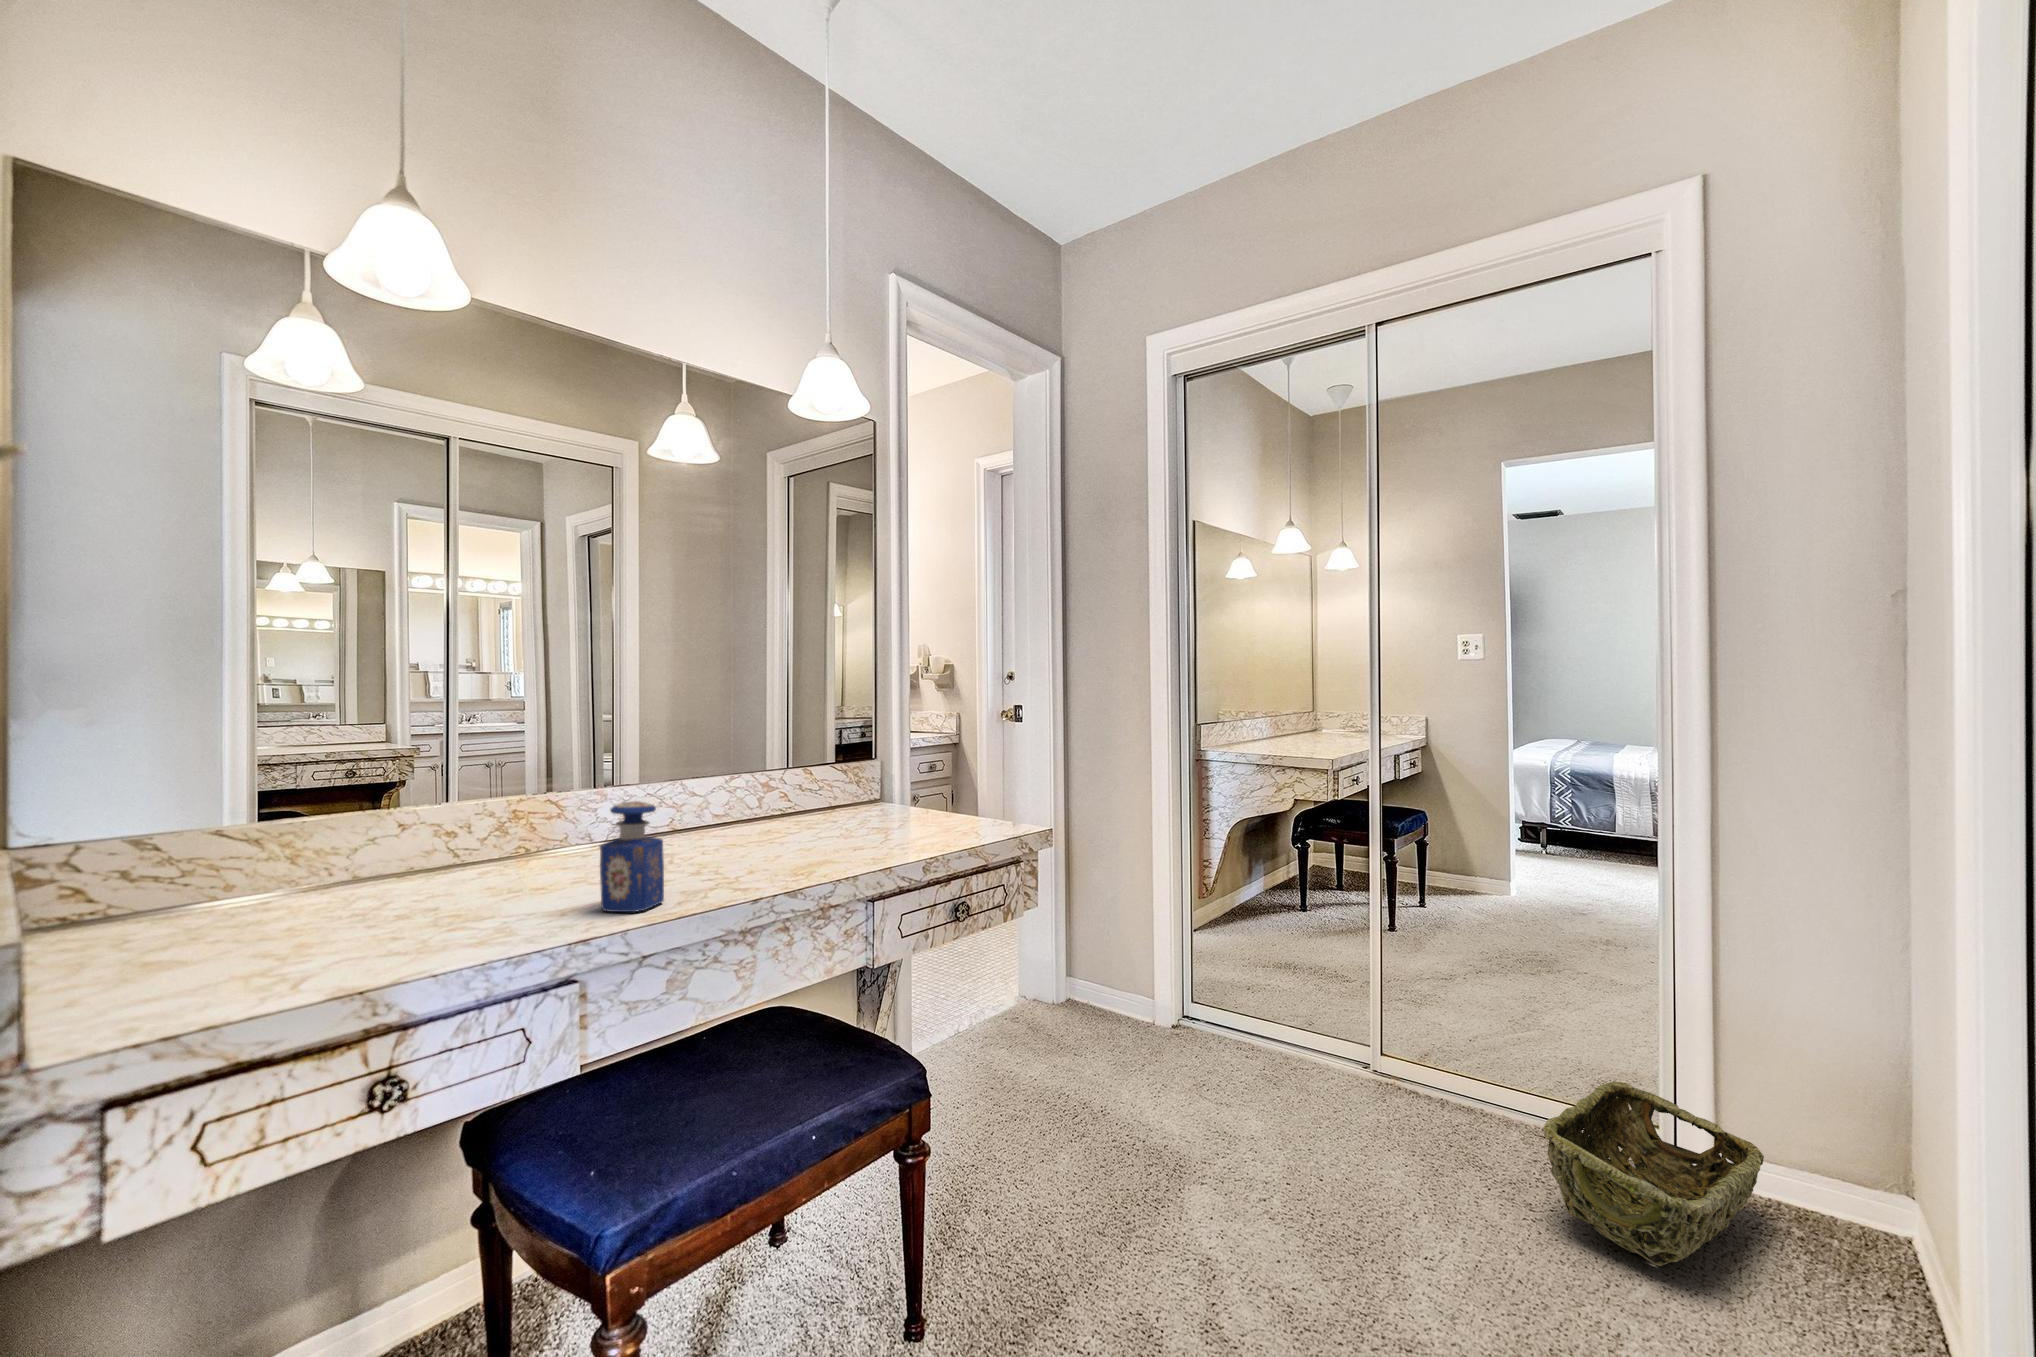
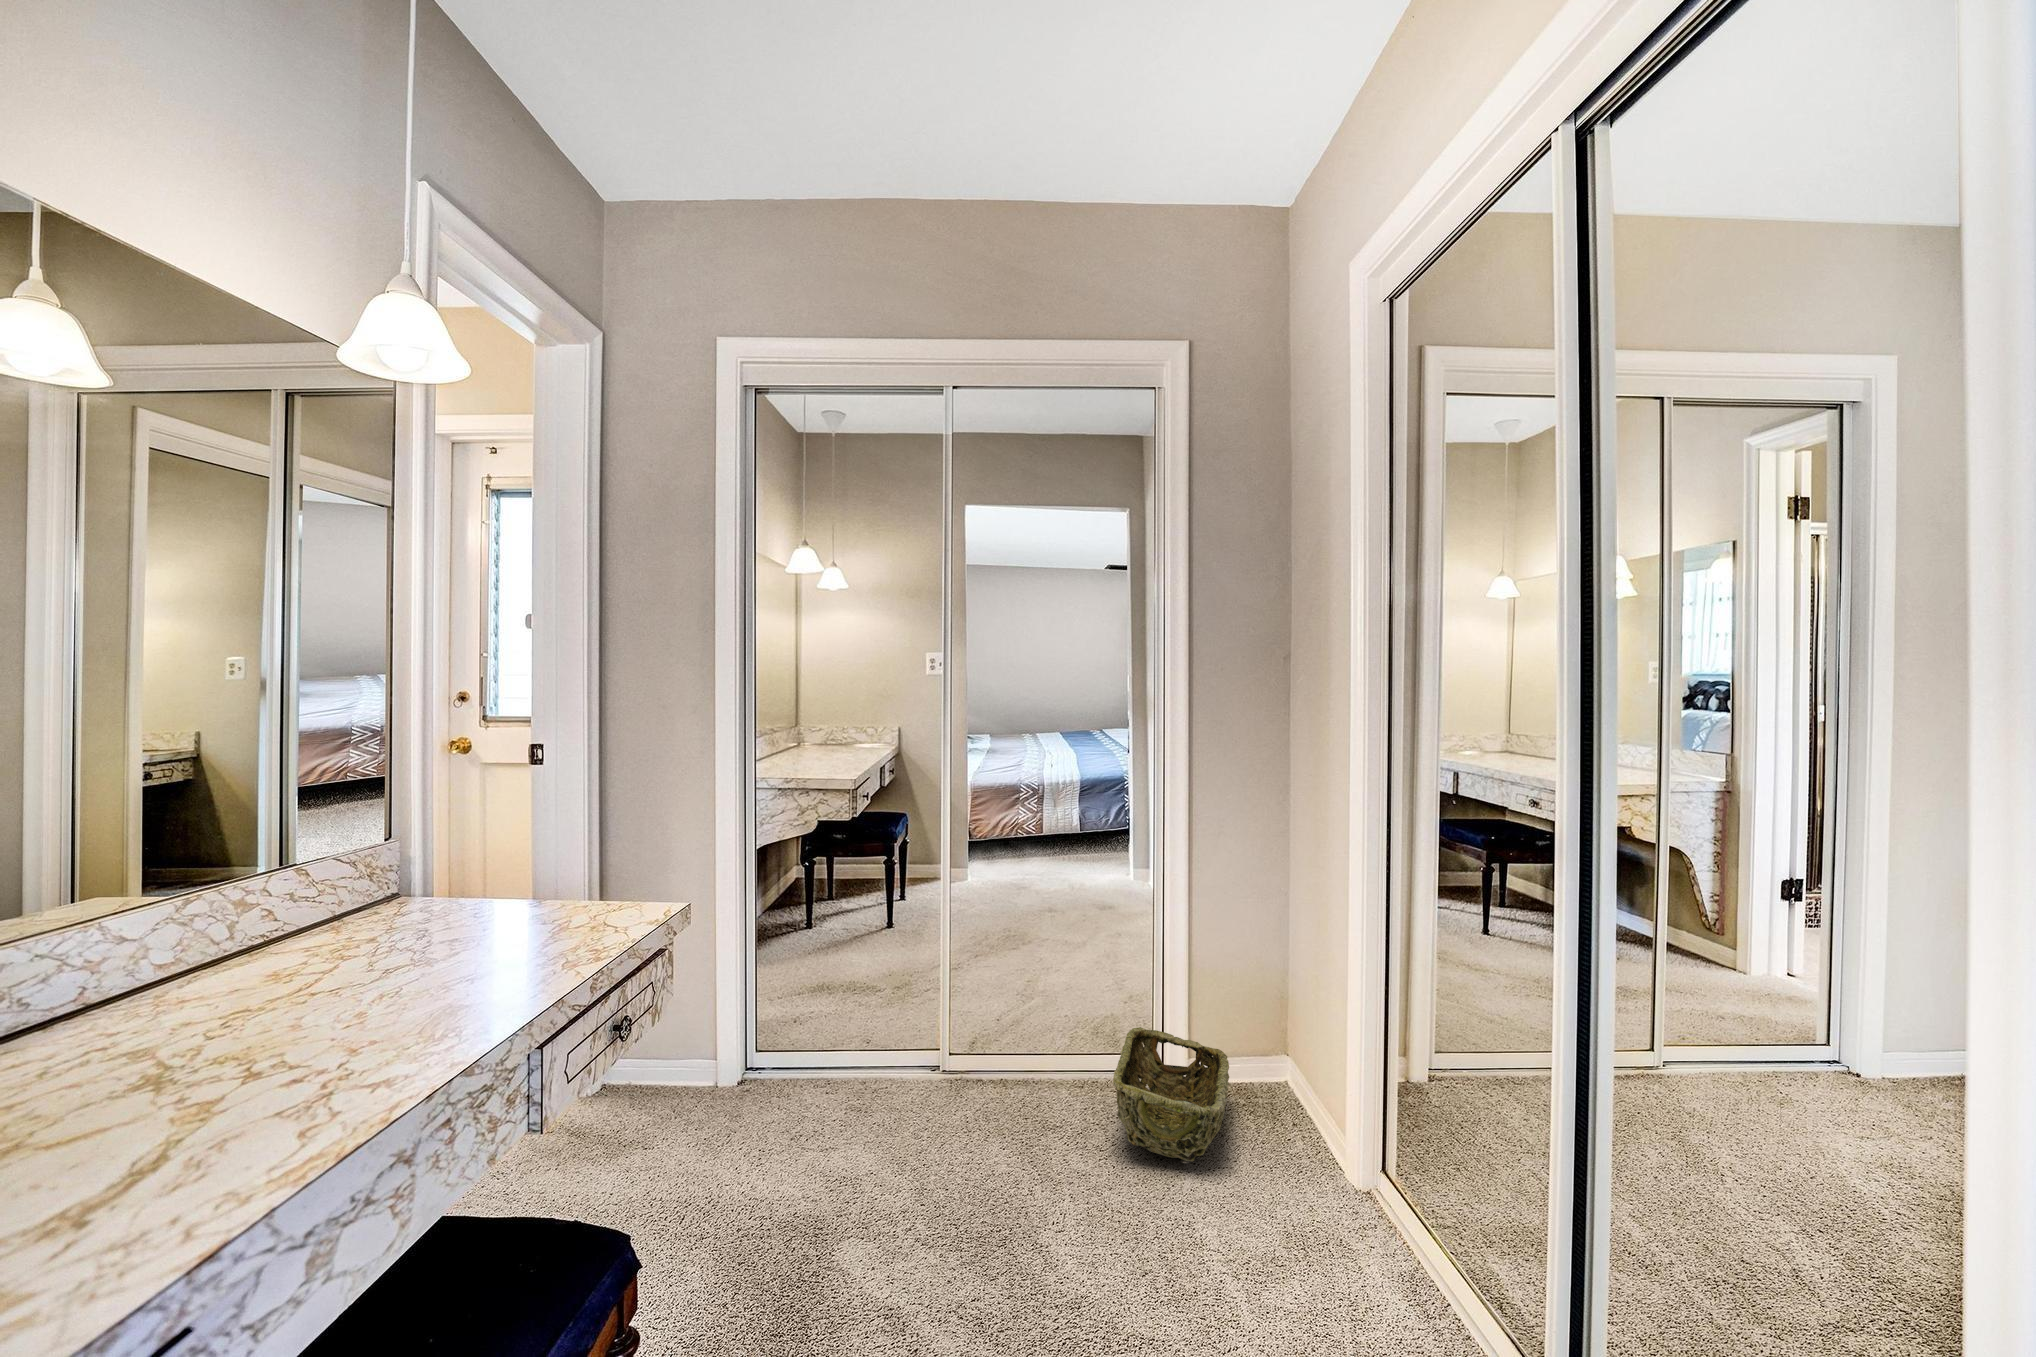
perfume bottle: present [600,801,664,912] -> none [159,992,282,1190]

